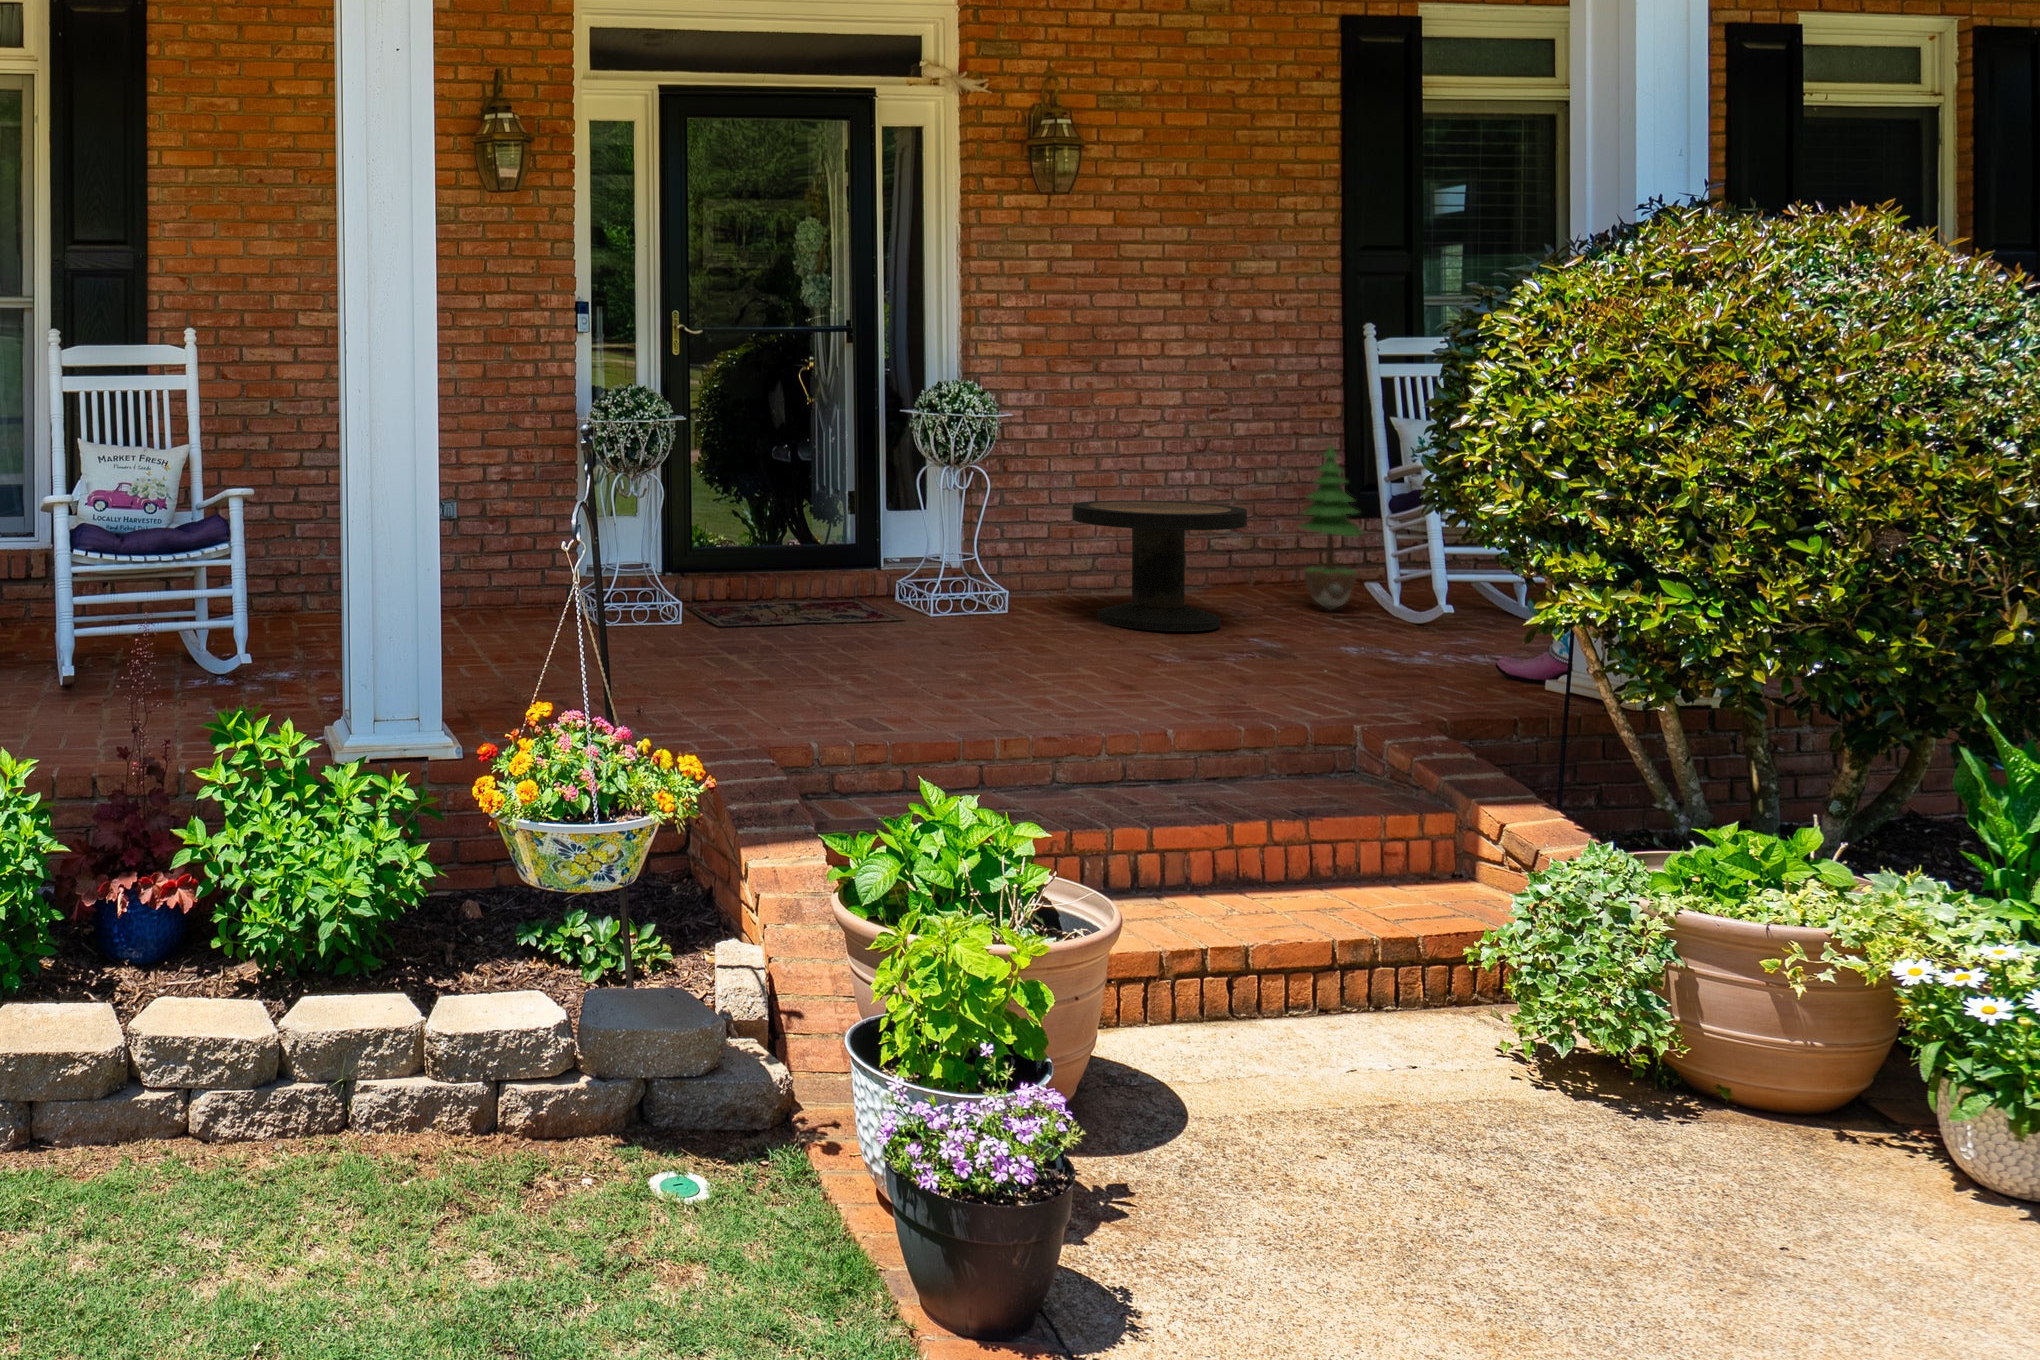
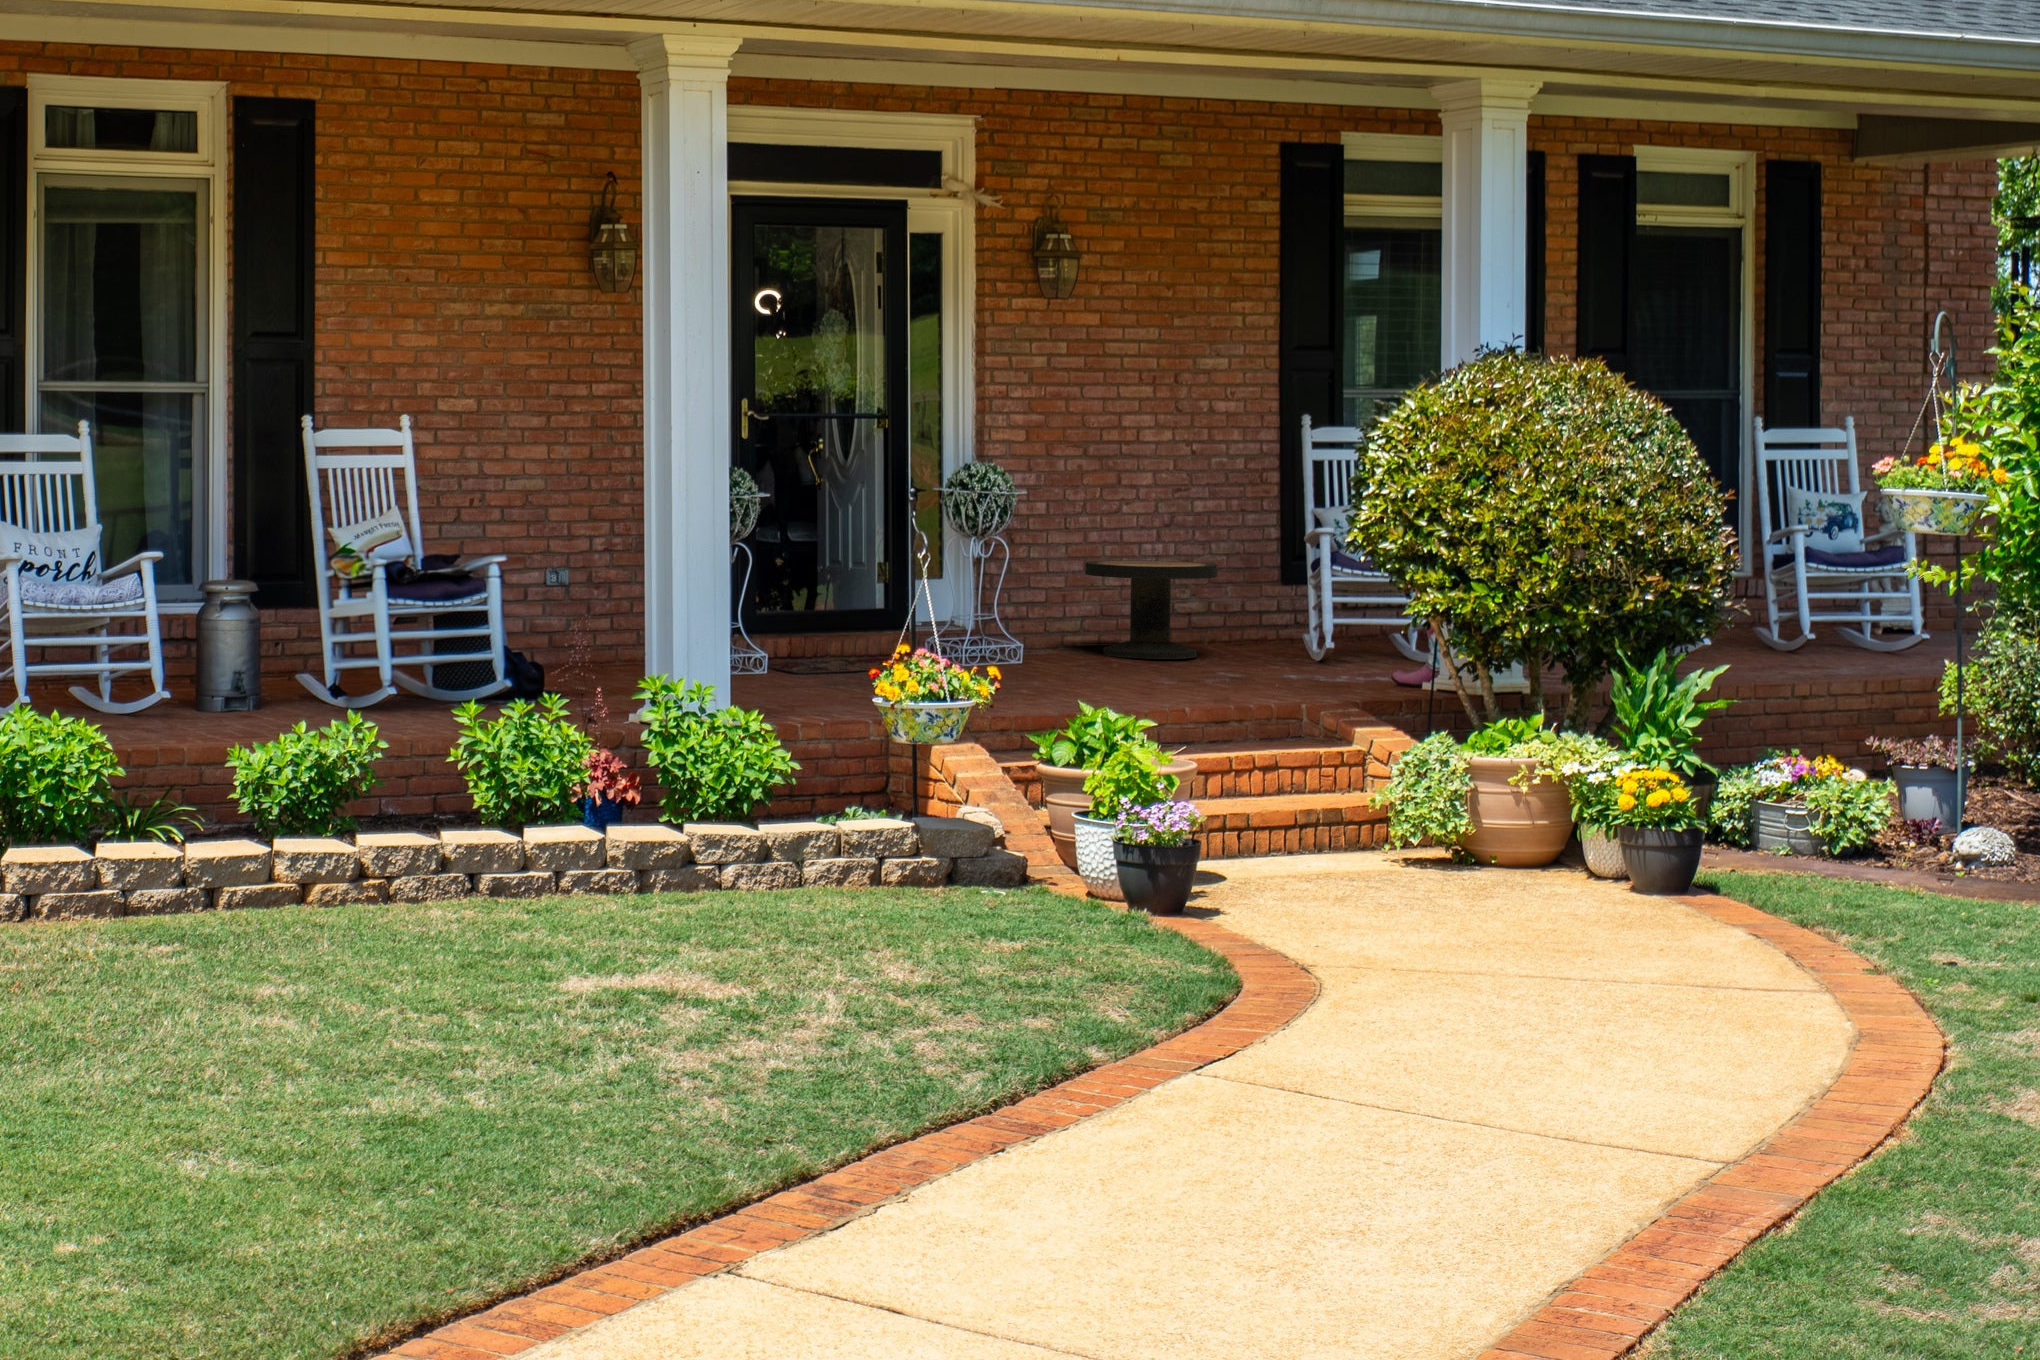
potted tree: present [1299,445,1363,610] -> none [1248,512,1298,648]

